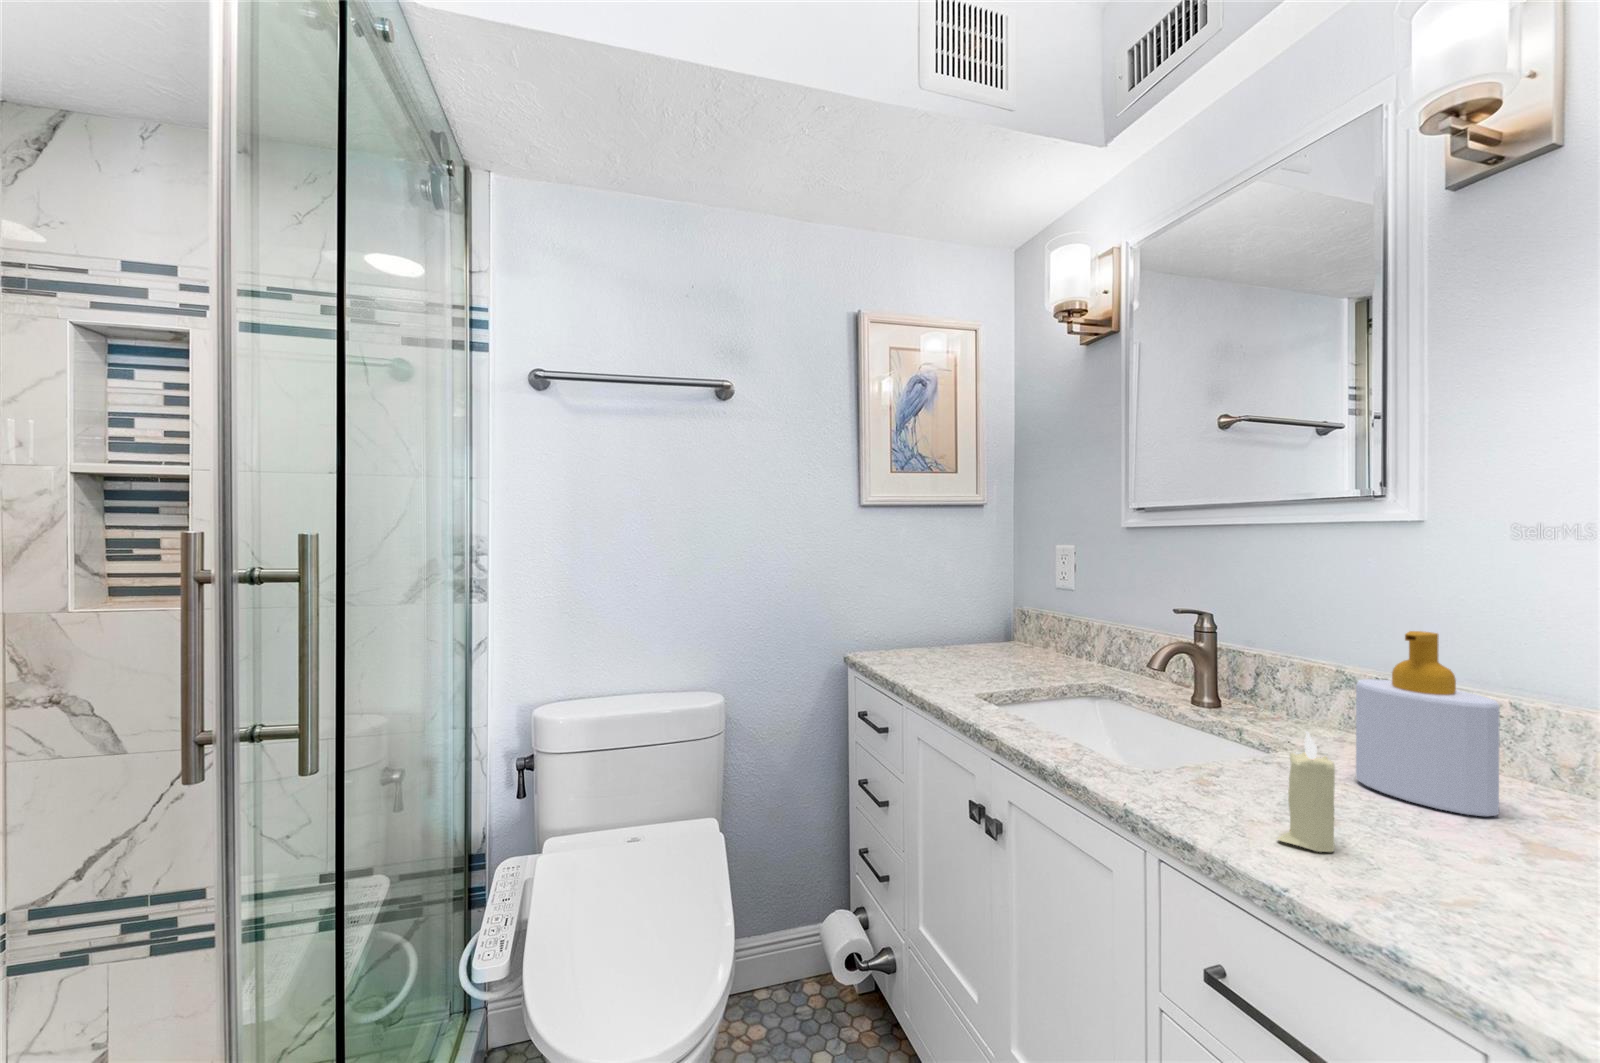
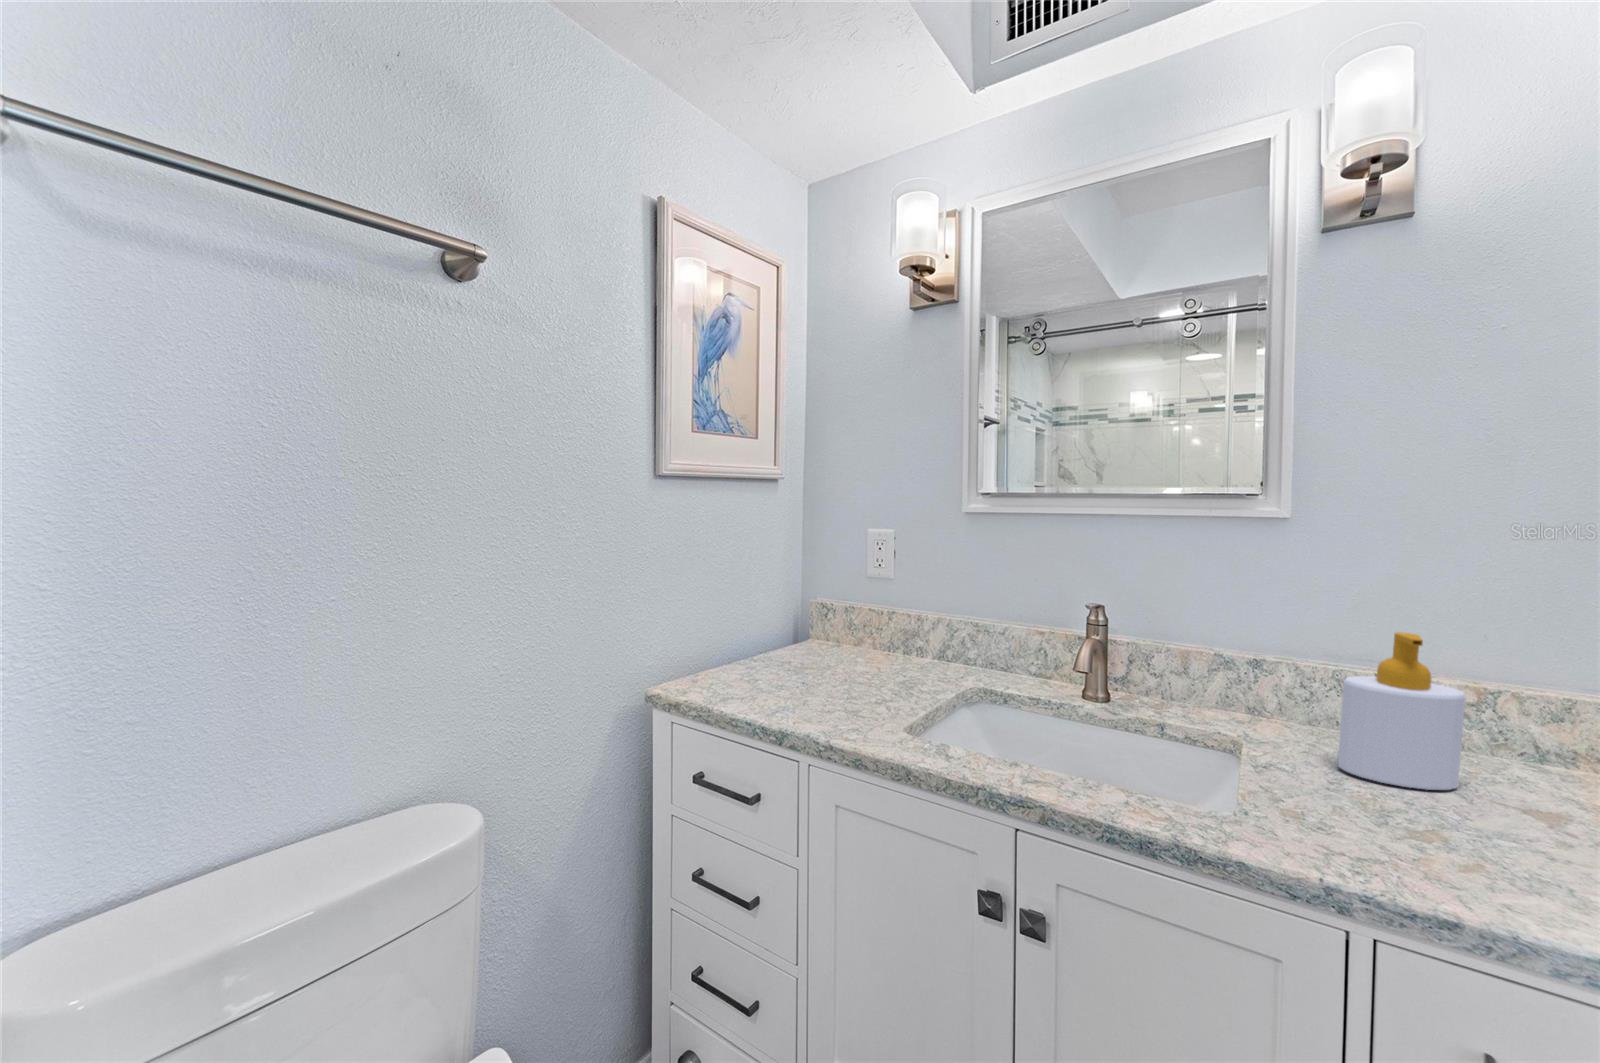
candle: present [1278,731,1335,852] -> none [1466,769,1528,887]

